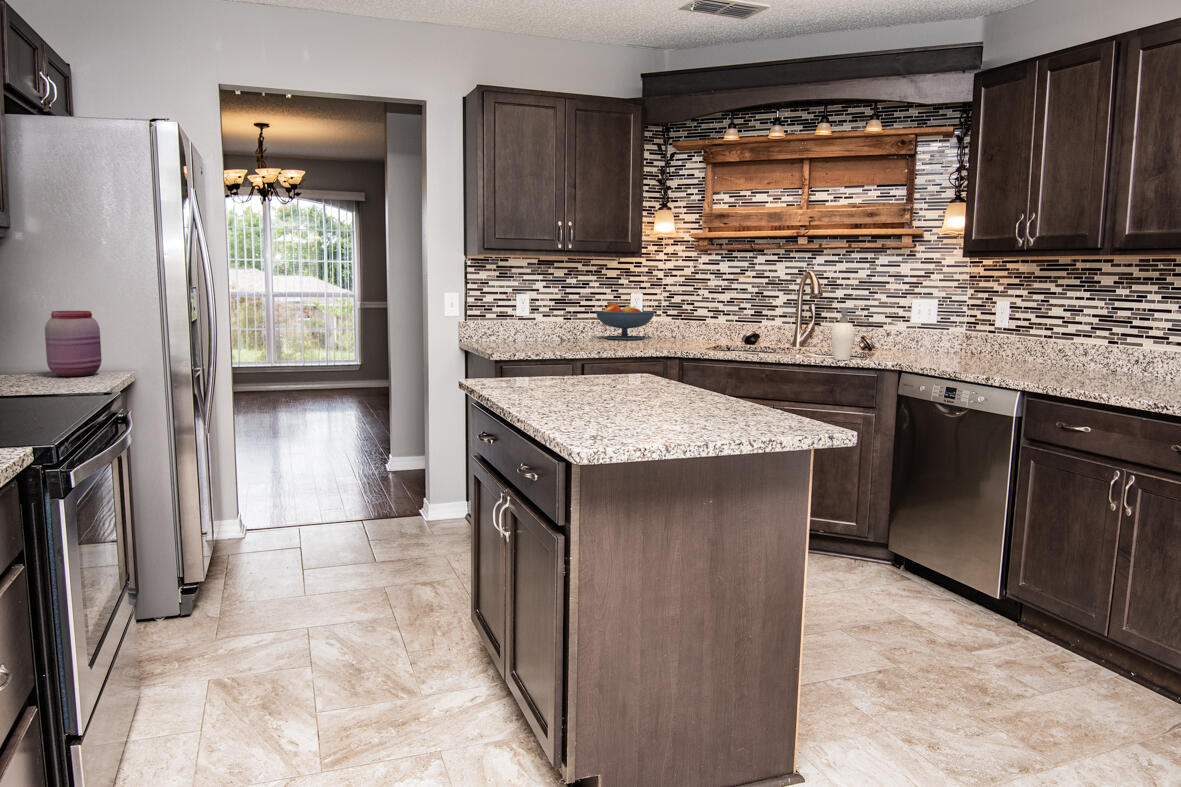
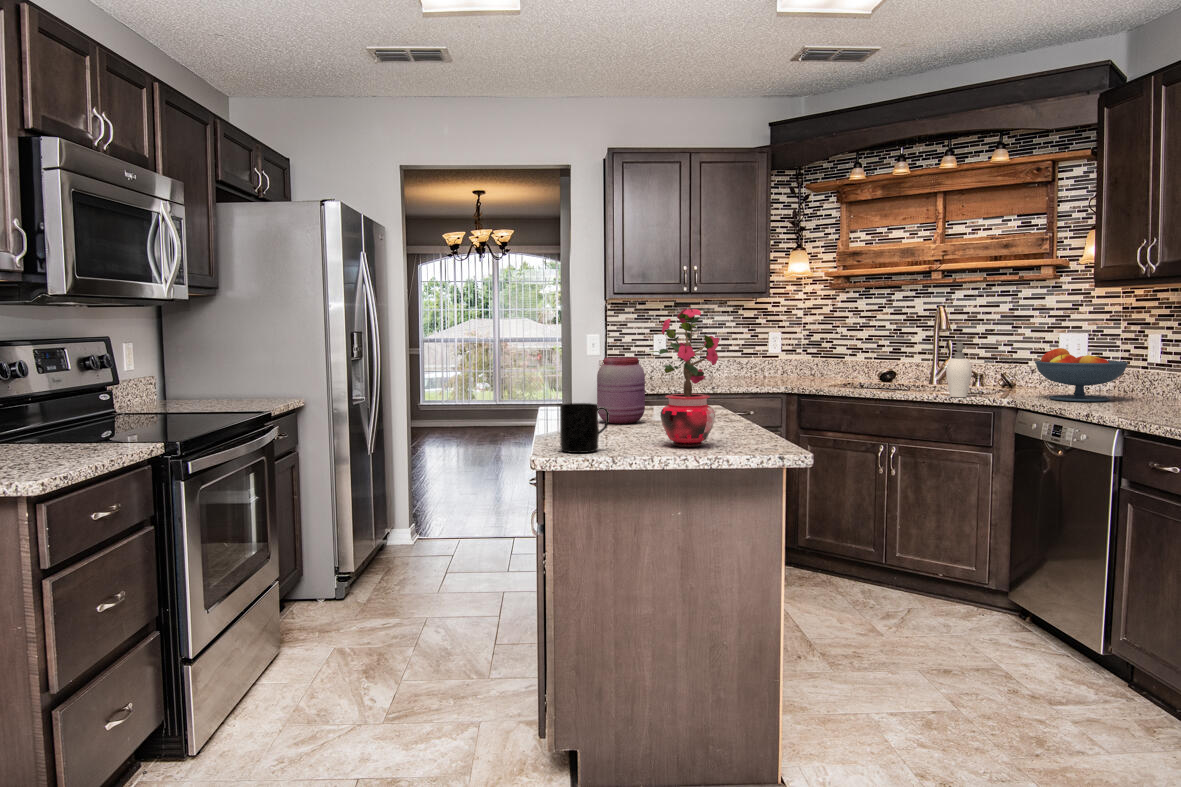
potted plant: none [671,268,755,427] -> present [650,305,719,447]
fruit bowl: present [595,303,655,340] -> present [1035,348,1128,401]
jar: present [45,311,102,376] -> present [597,357,645,424]
mug: none [589,381,642,439] -> present [560,403,609,453]

